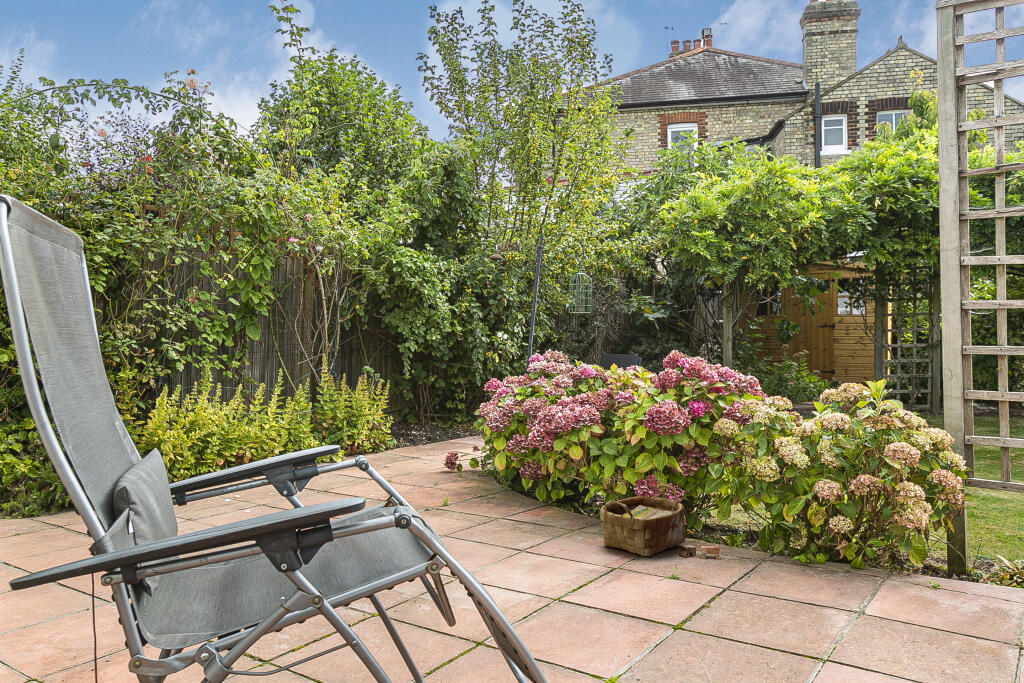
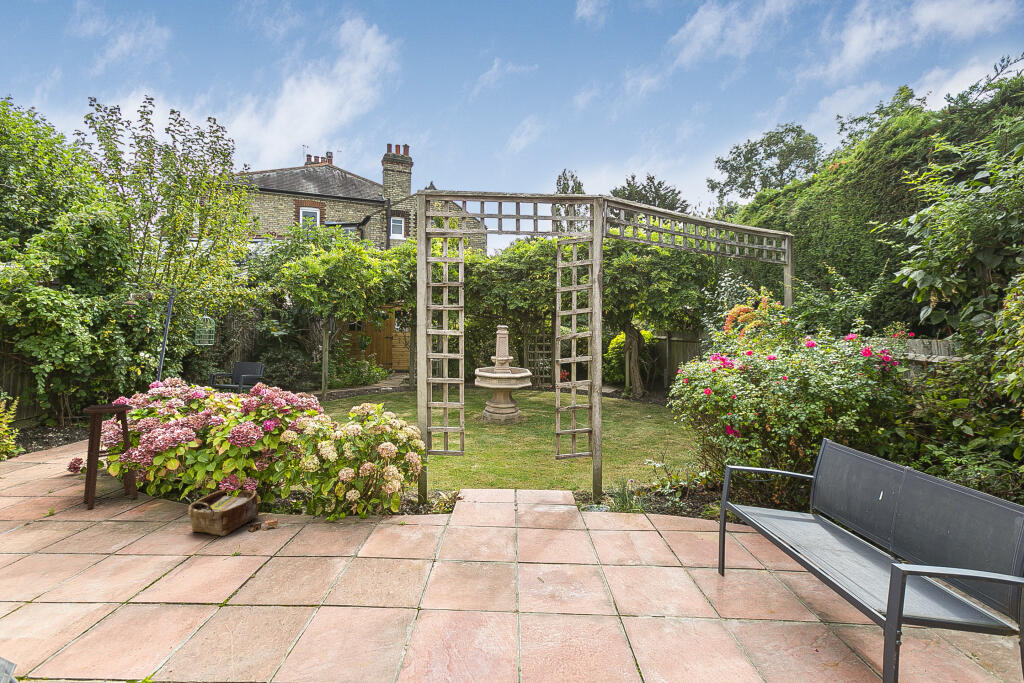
stool: none [470,376,525,506] -> present [83,404,138,509]

